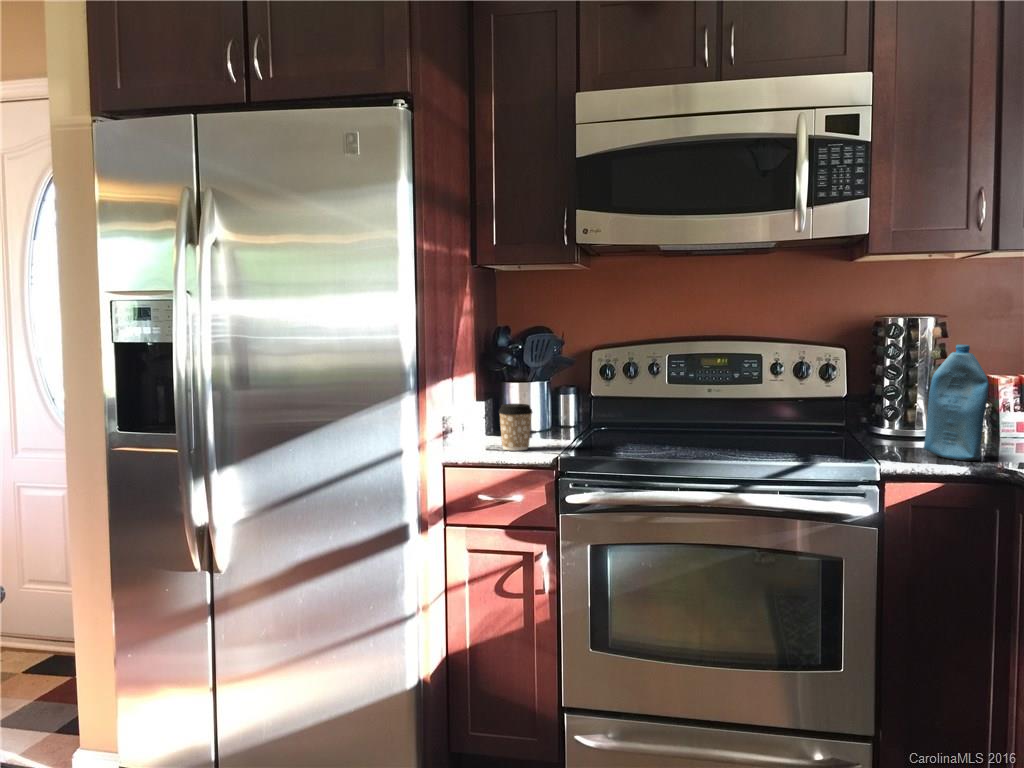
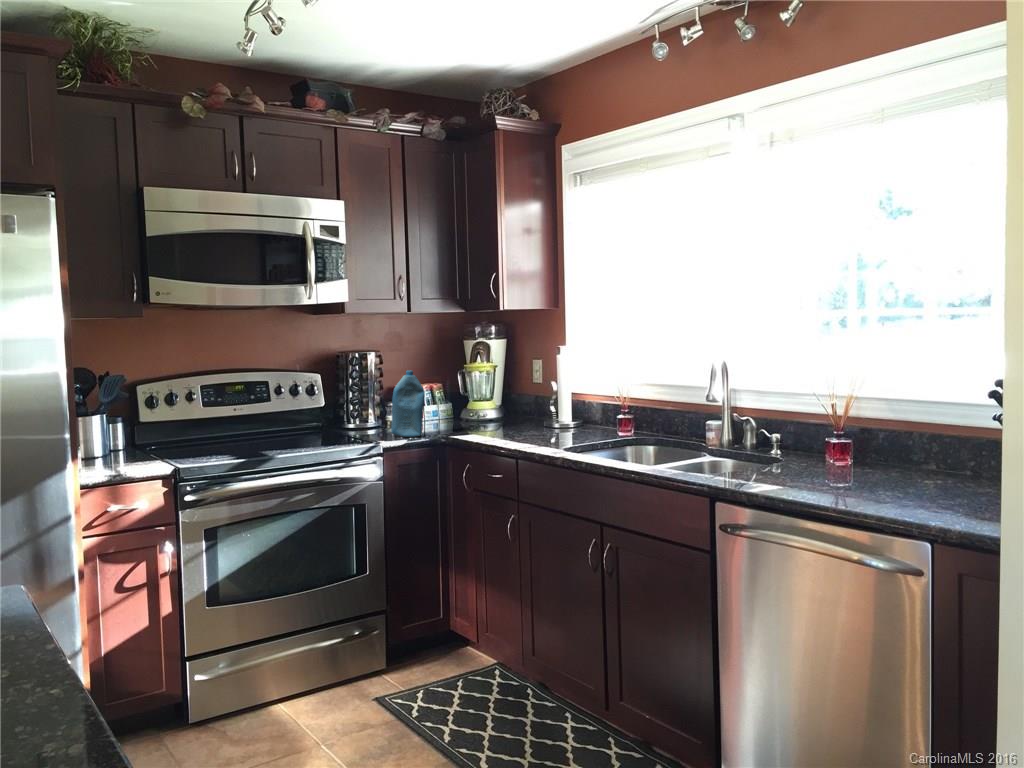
coffee cup: present [499,404,532,451] -> none [111,432,141,470]

